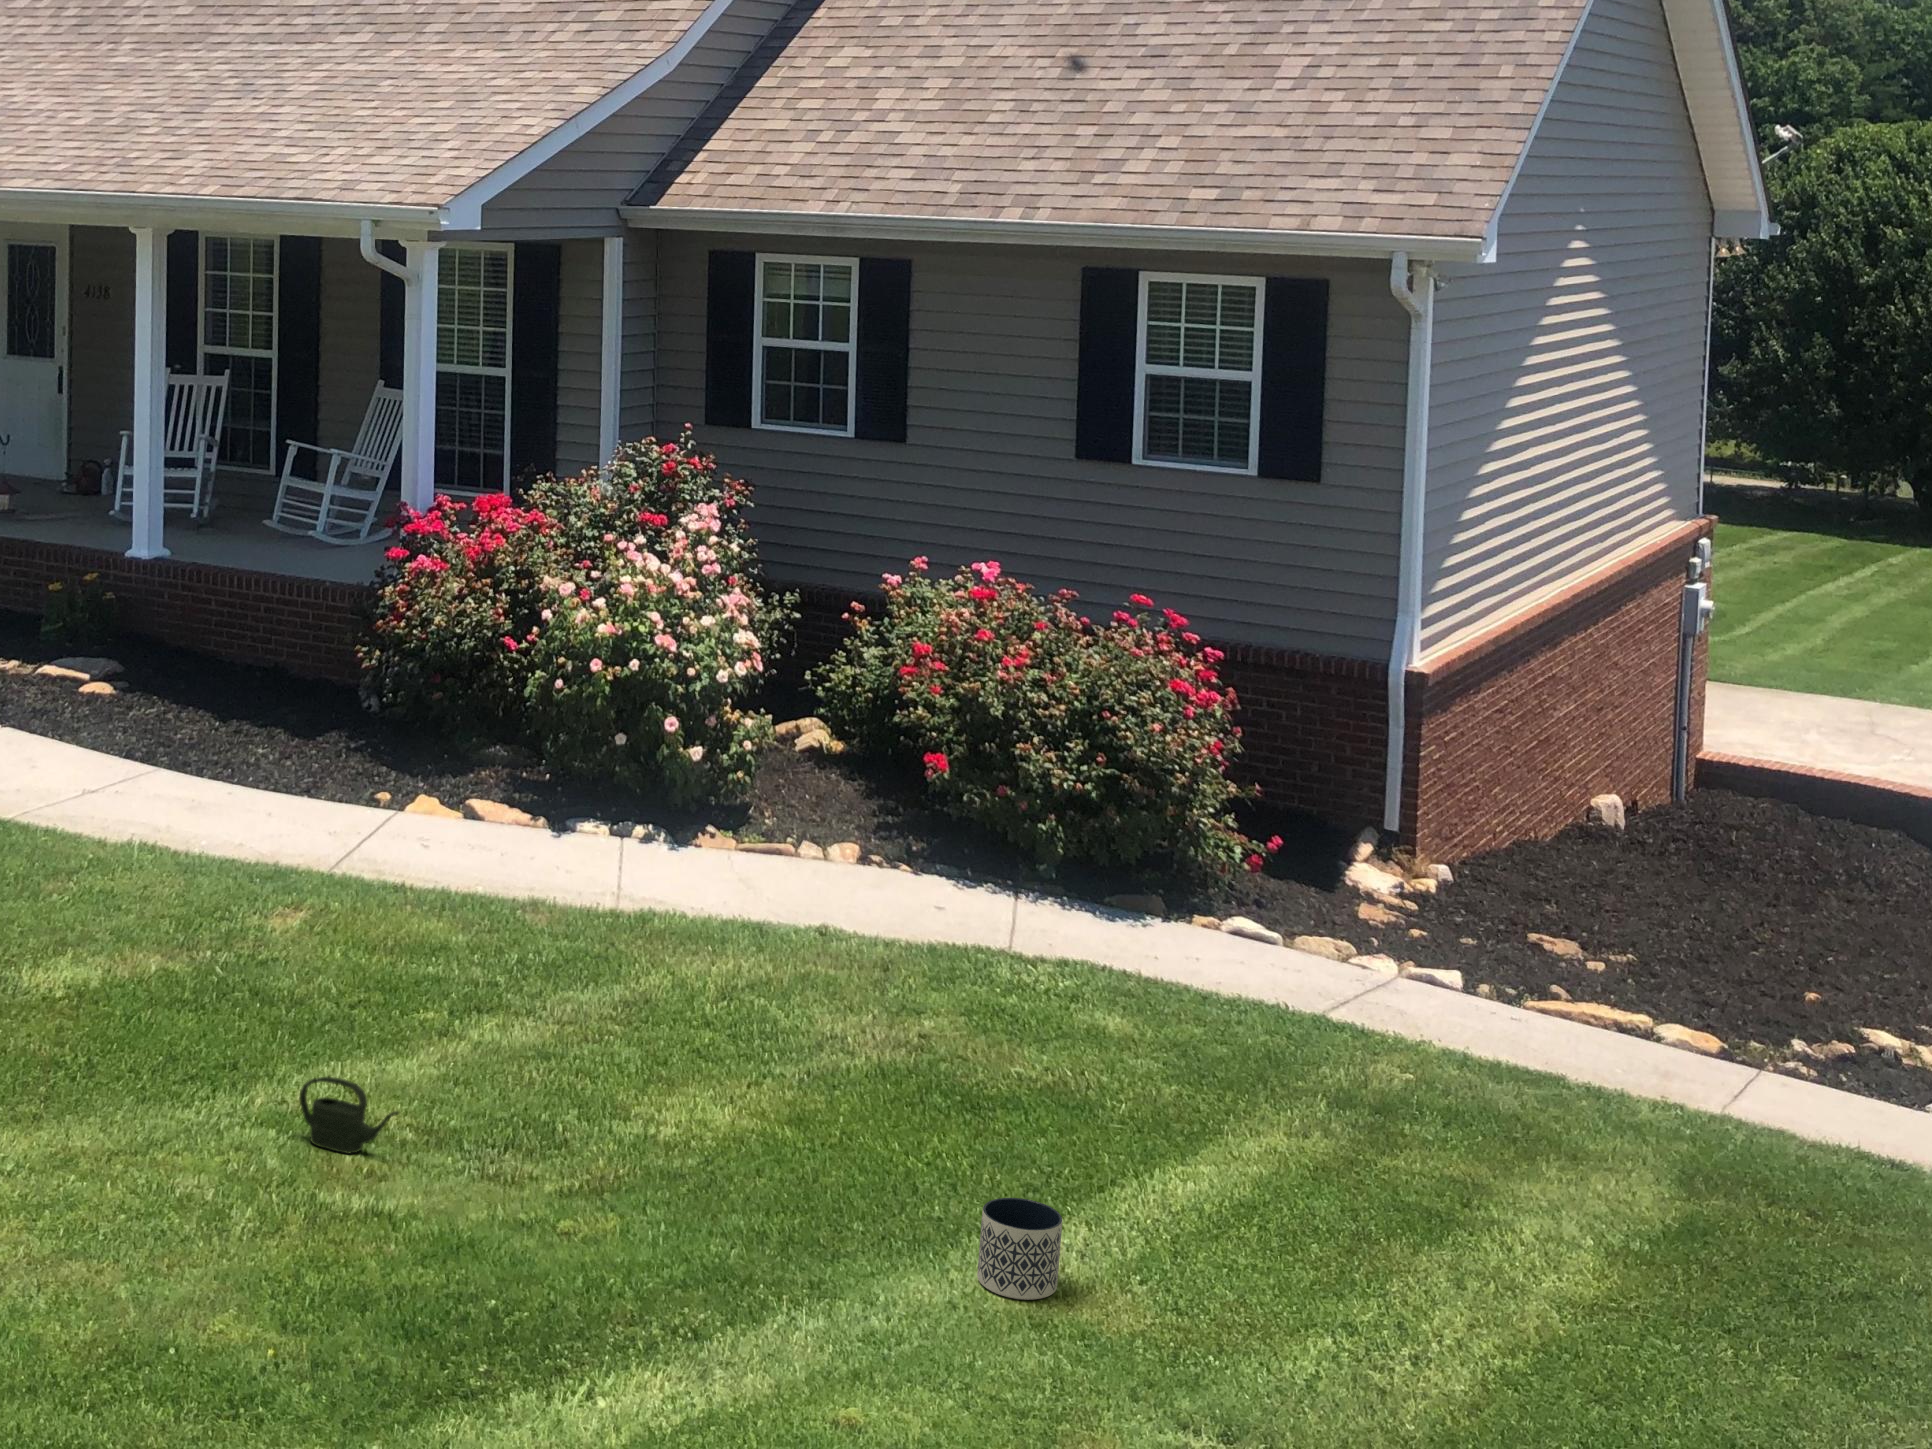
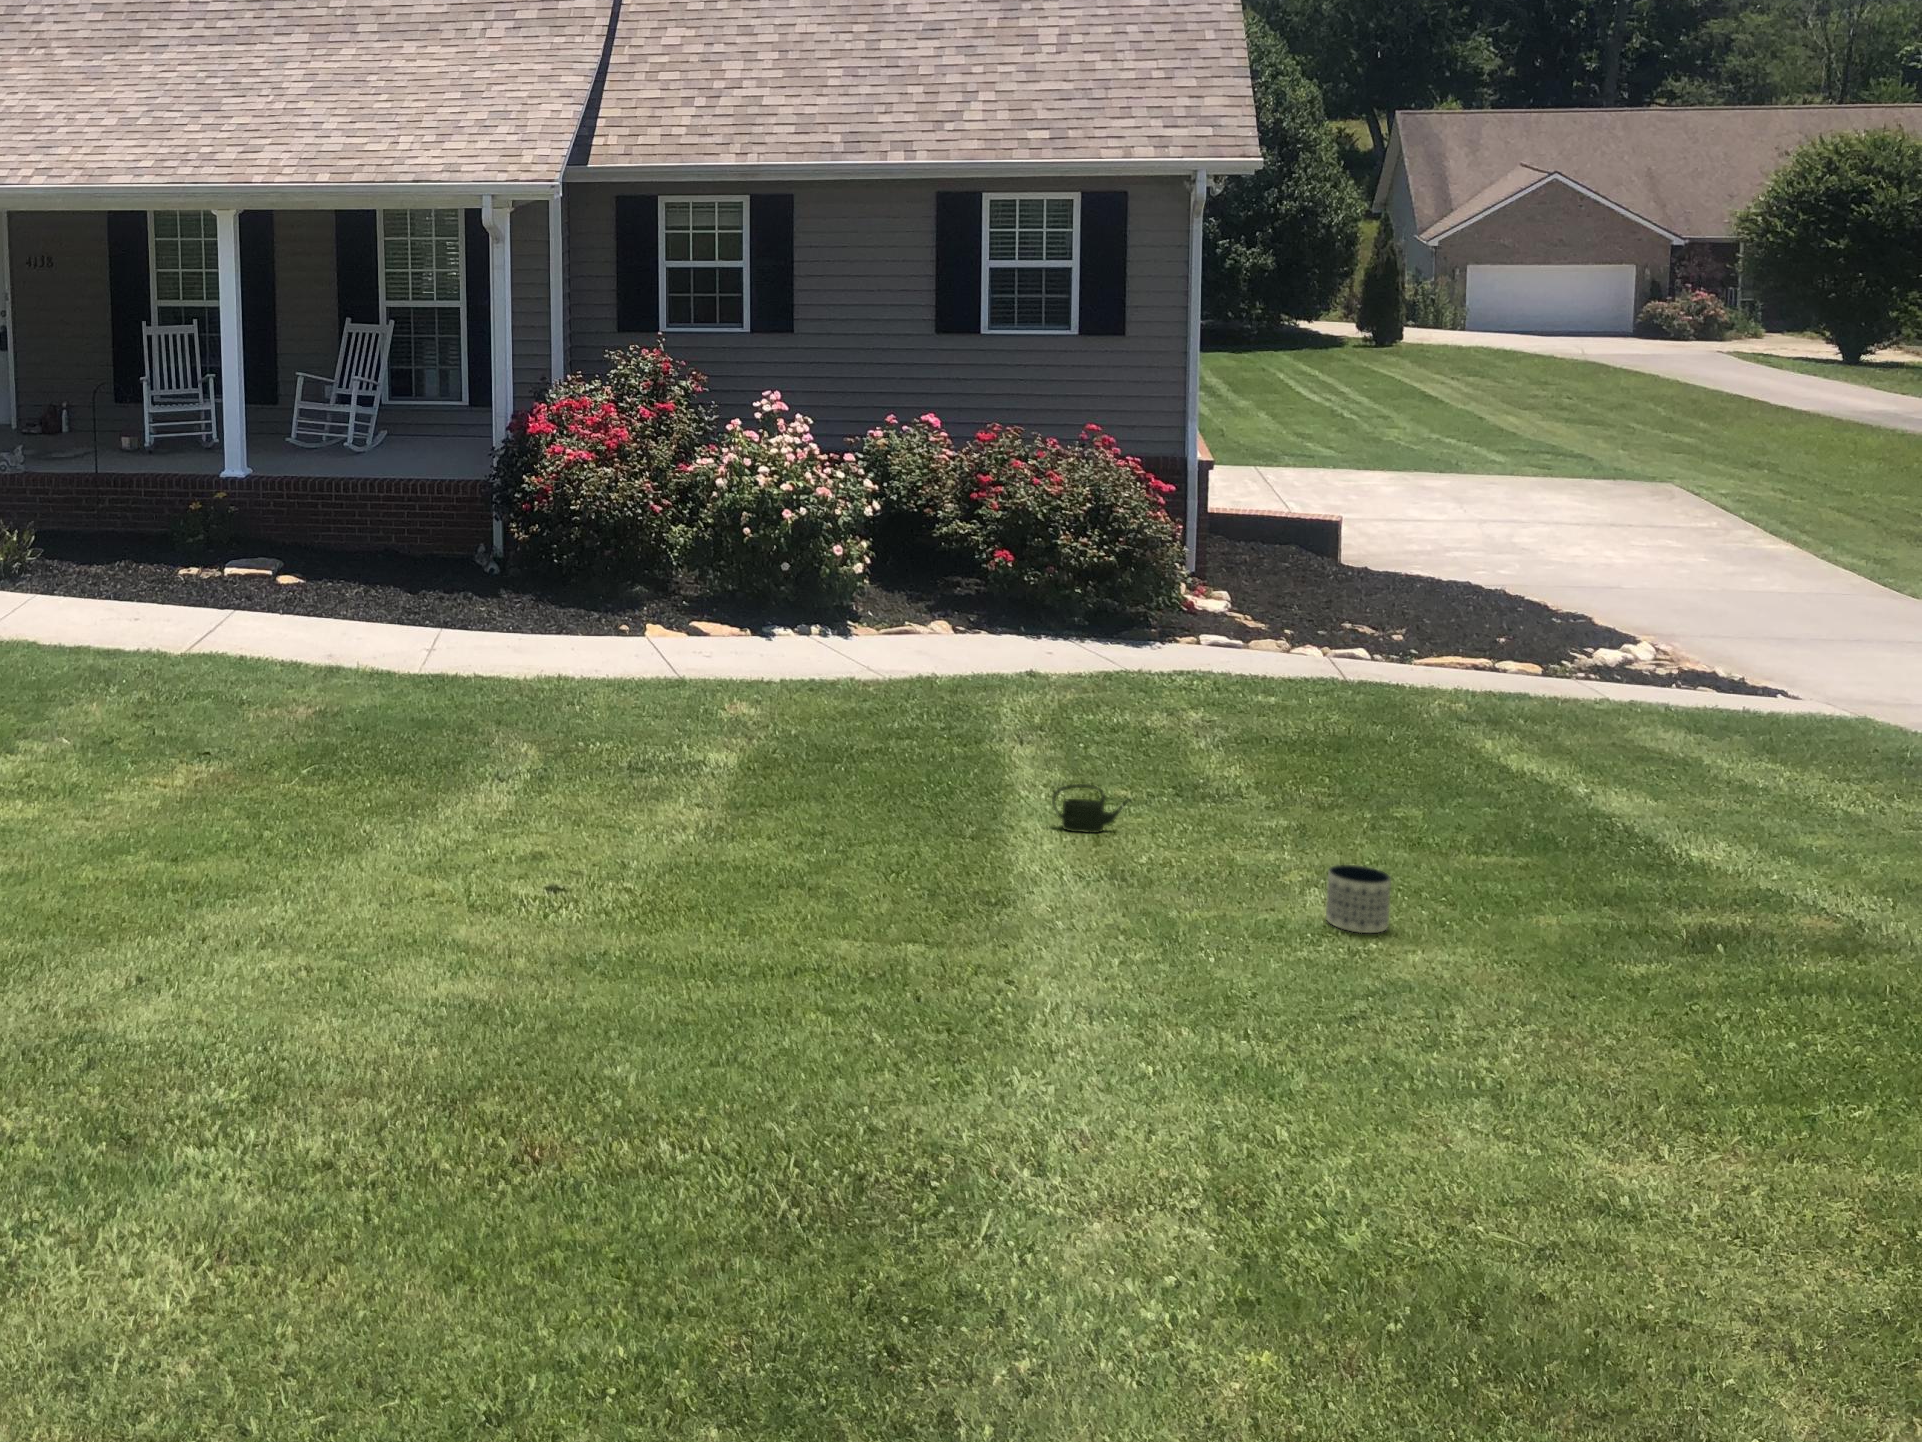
planter: present [977,1198,1062,1300] -> present [1326,865,1391,933]

